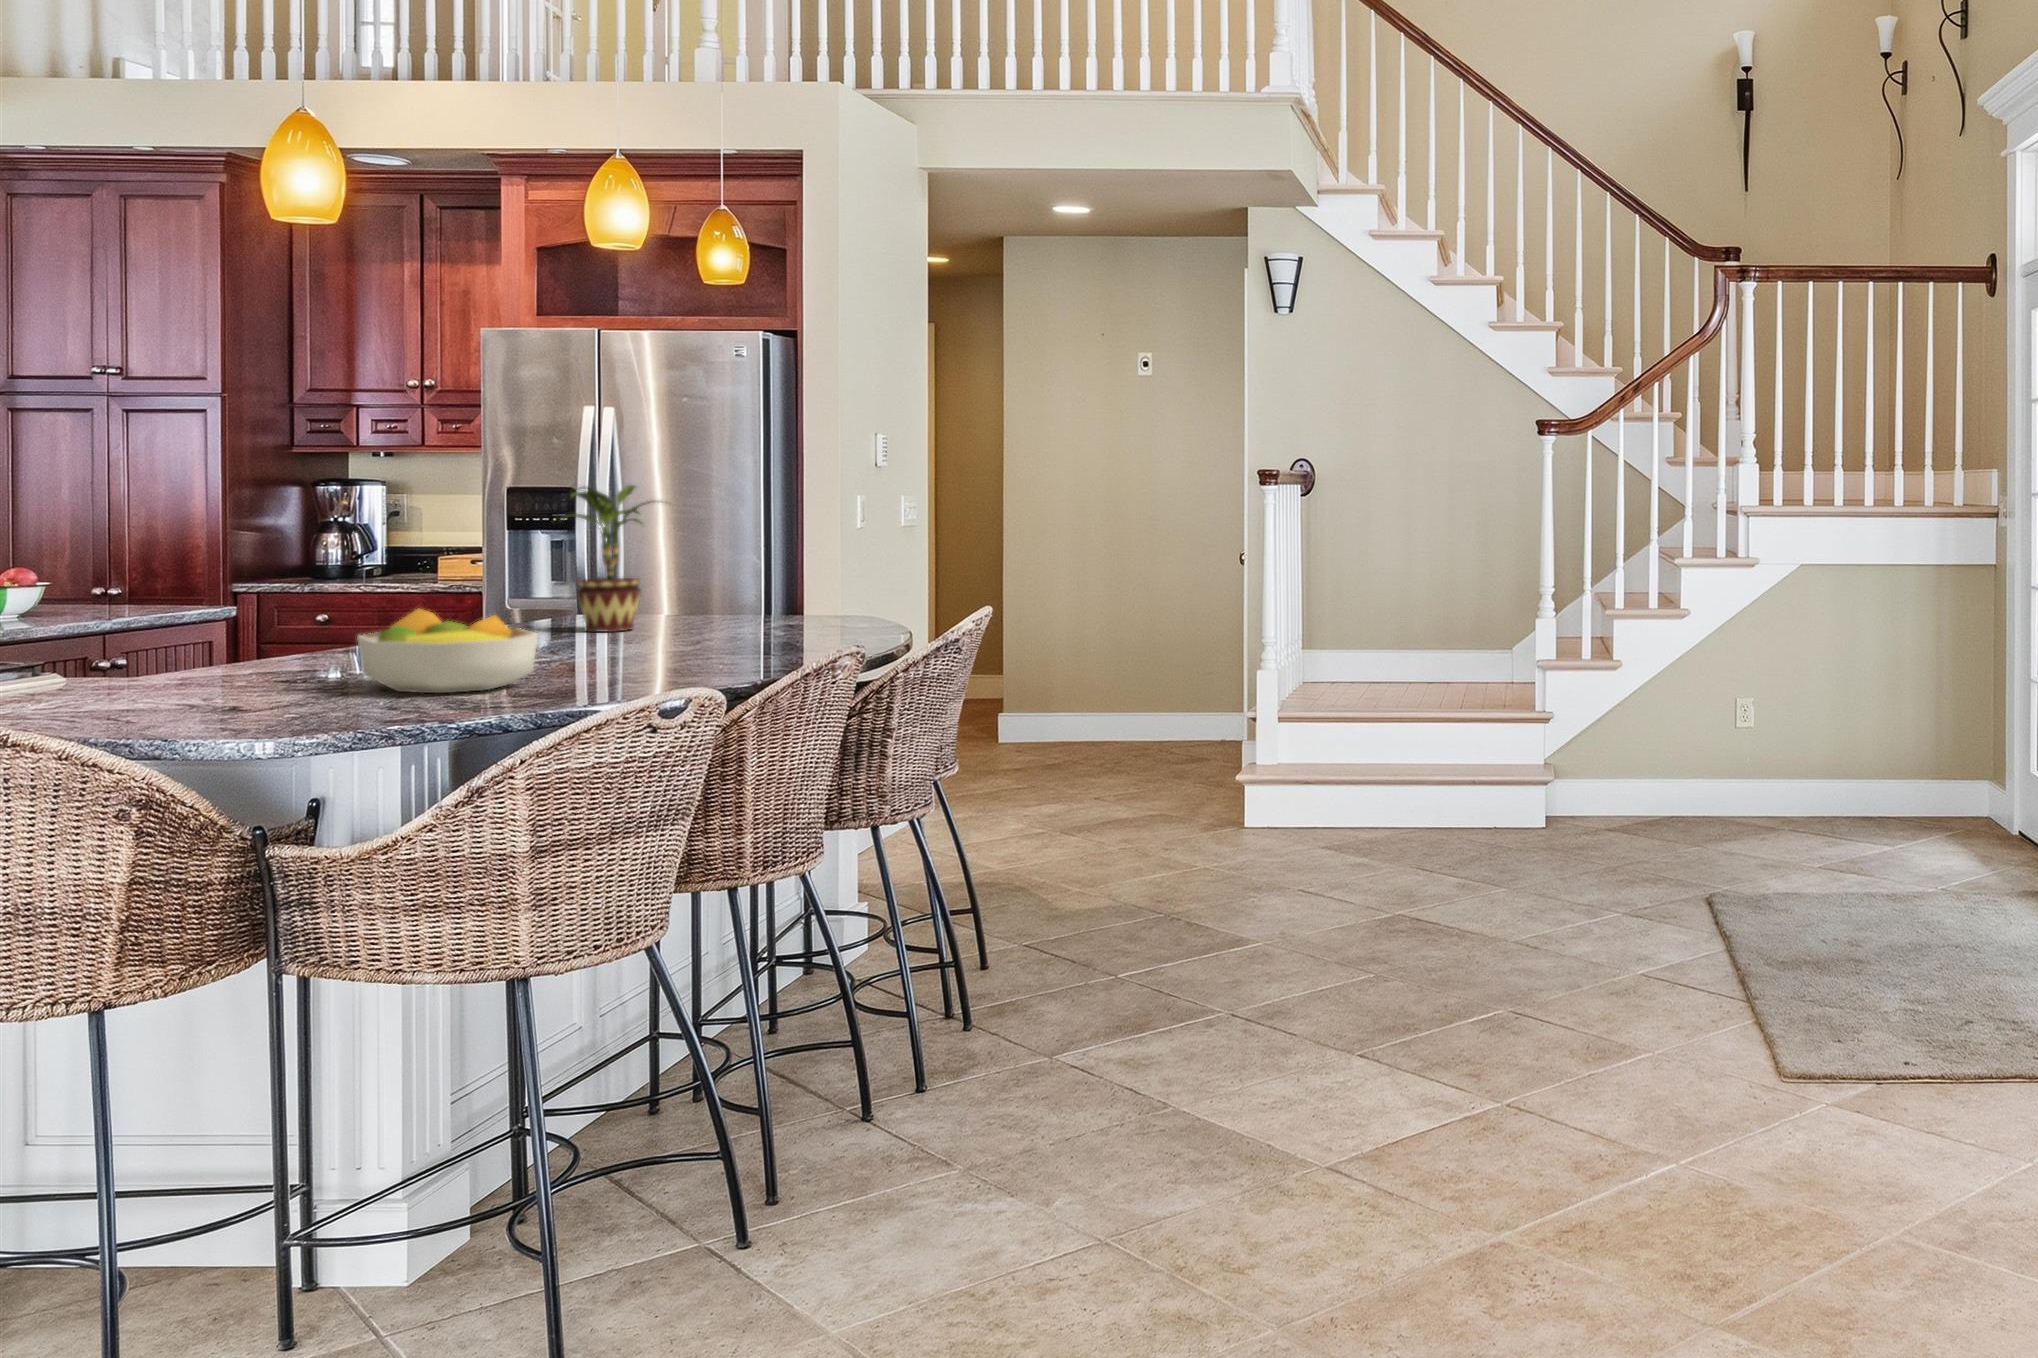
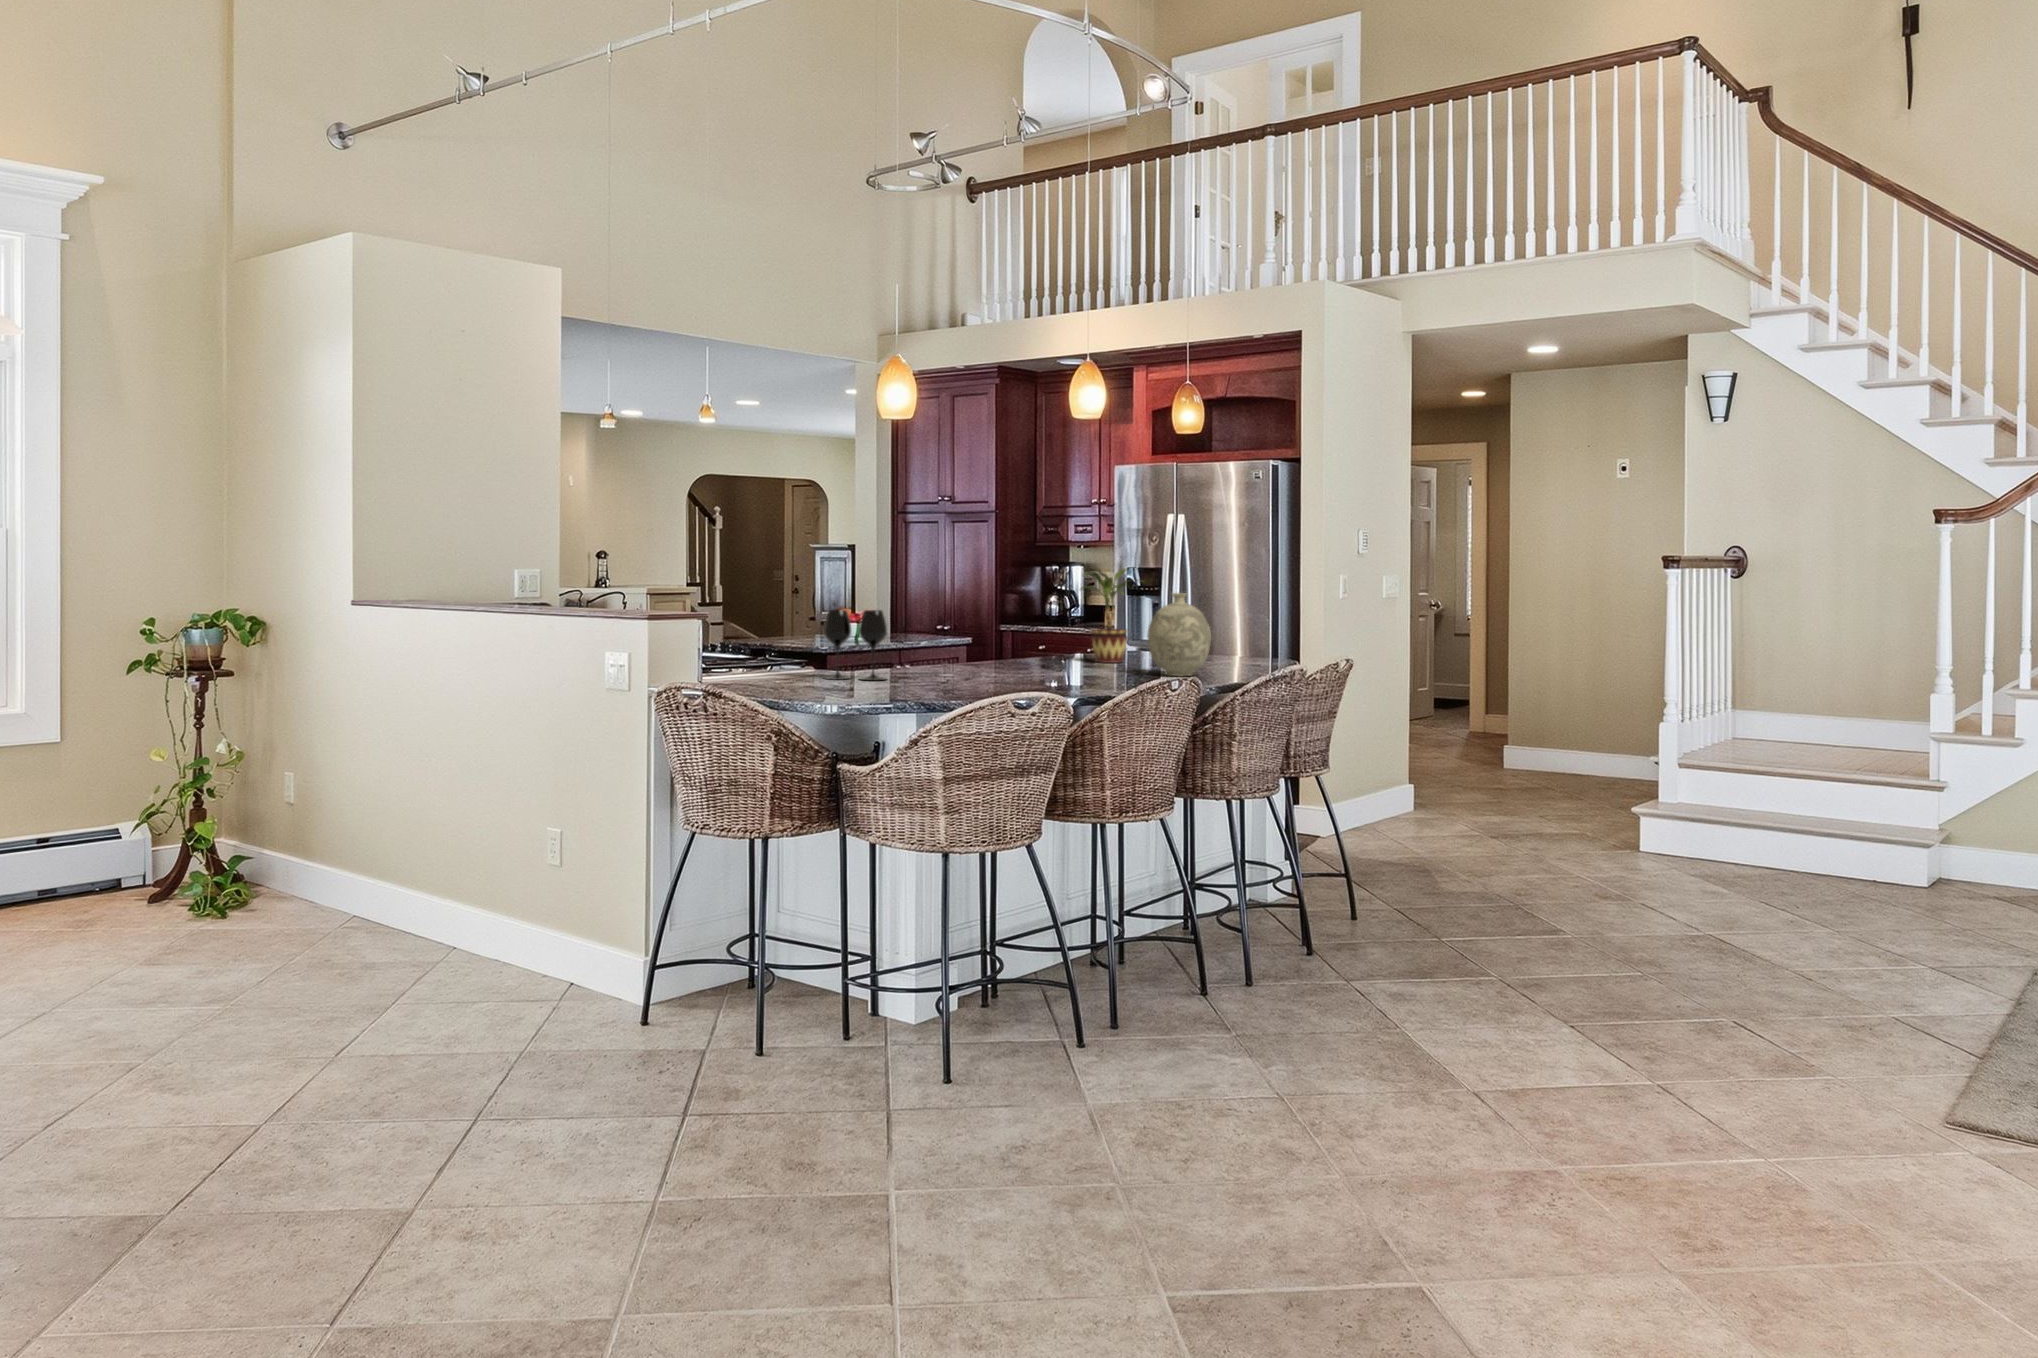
decorative vase: none [717,519,822,643] -> present [1147,593,1211,676]
wine glass: none [118,566,272,701] -> present [824,610,887,680]
fruit bowl: present [357,609,538,693] -> none [923,638,1004,689]

